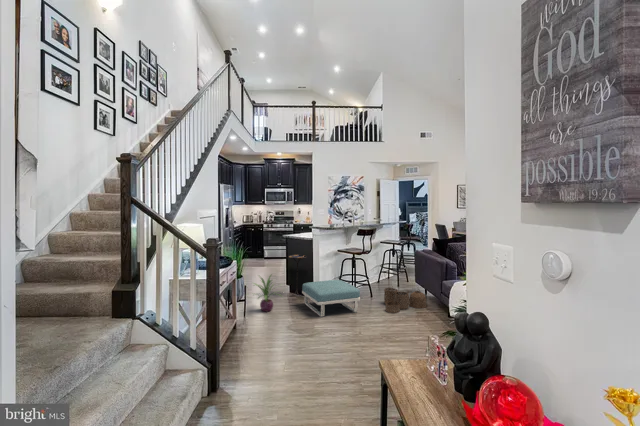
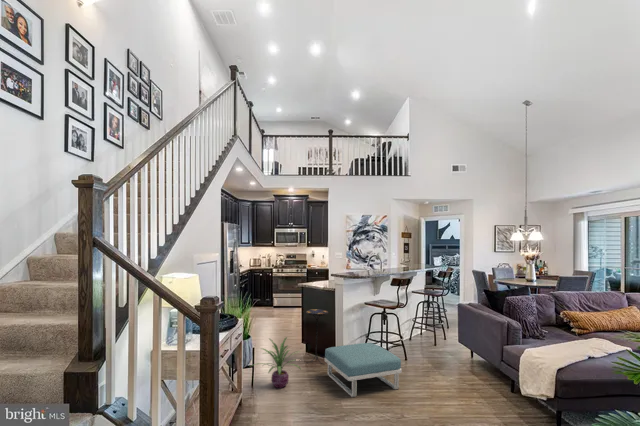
woven basket: present [384,288,426,313] -> none [429,351,486,391]

